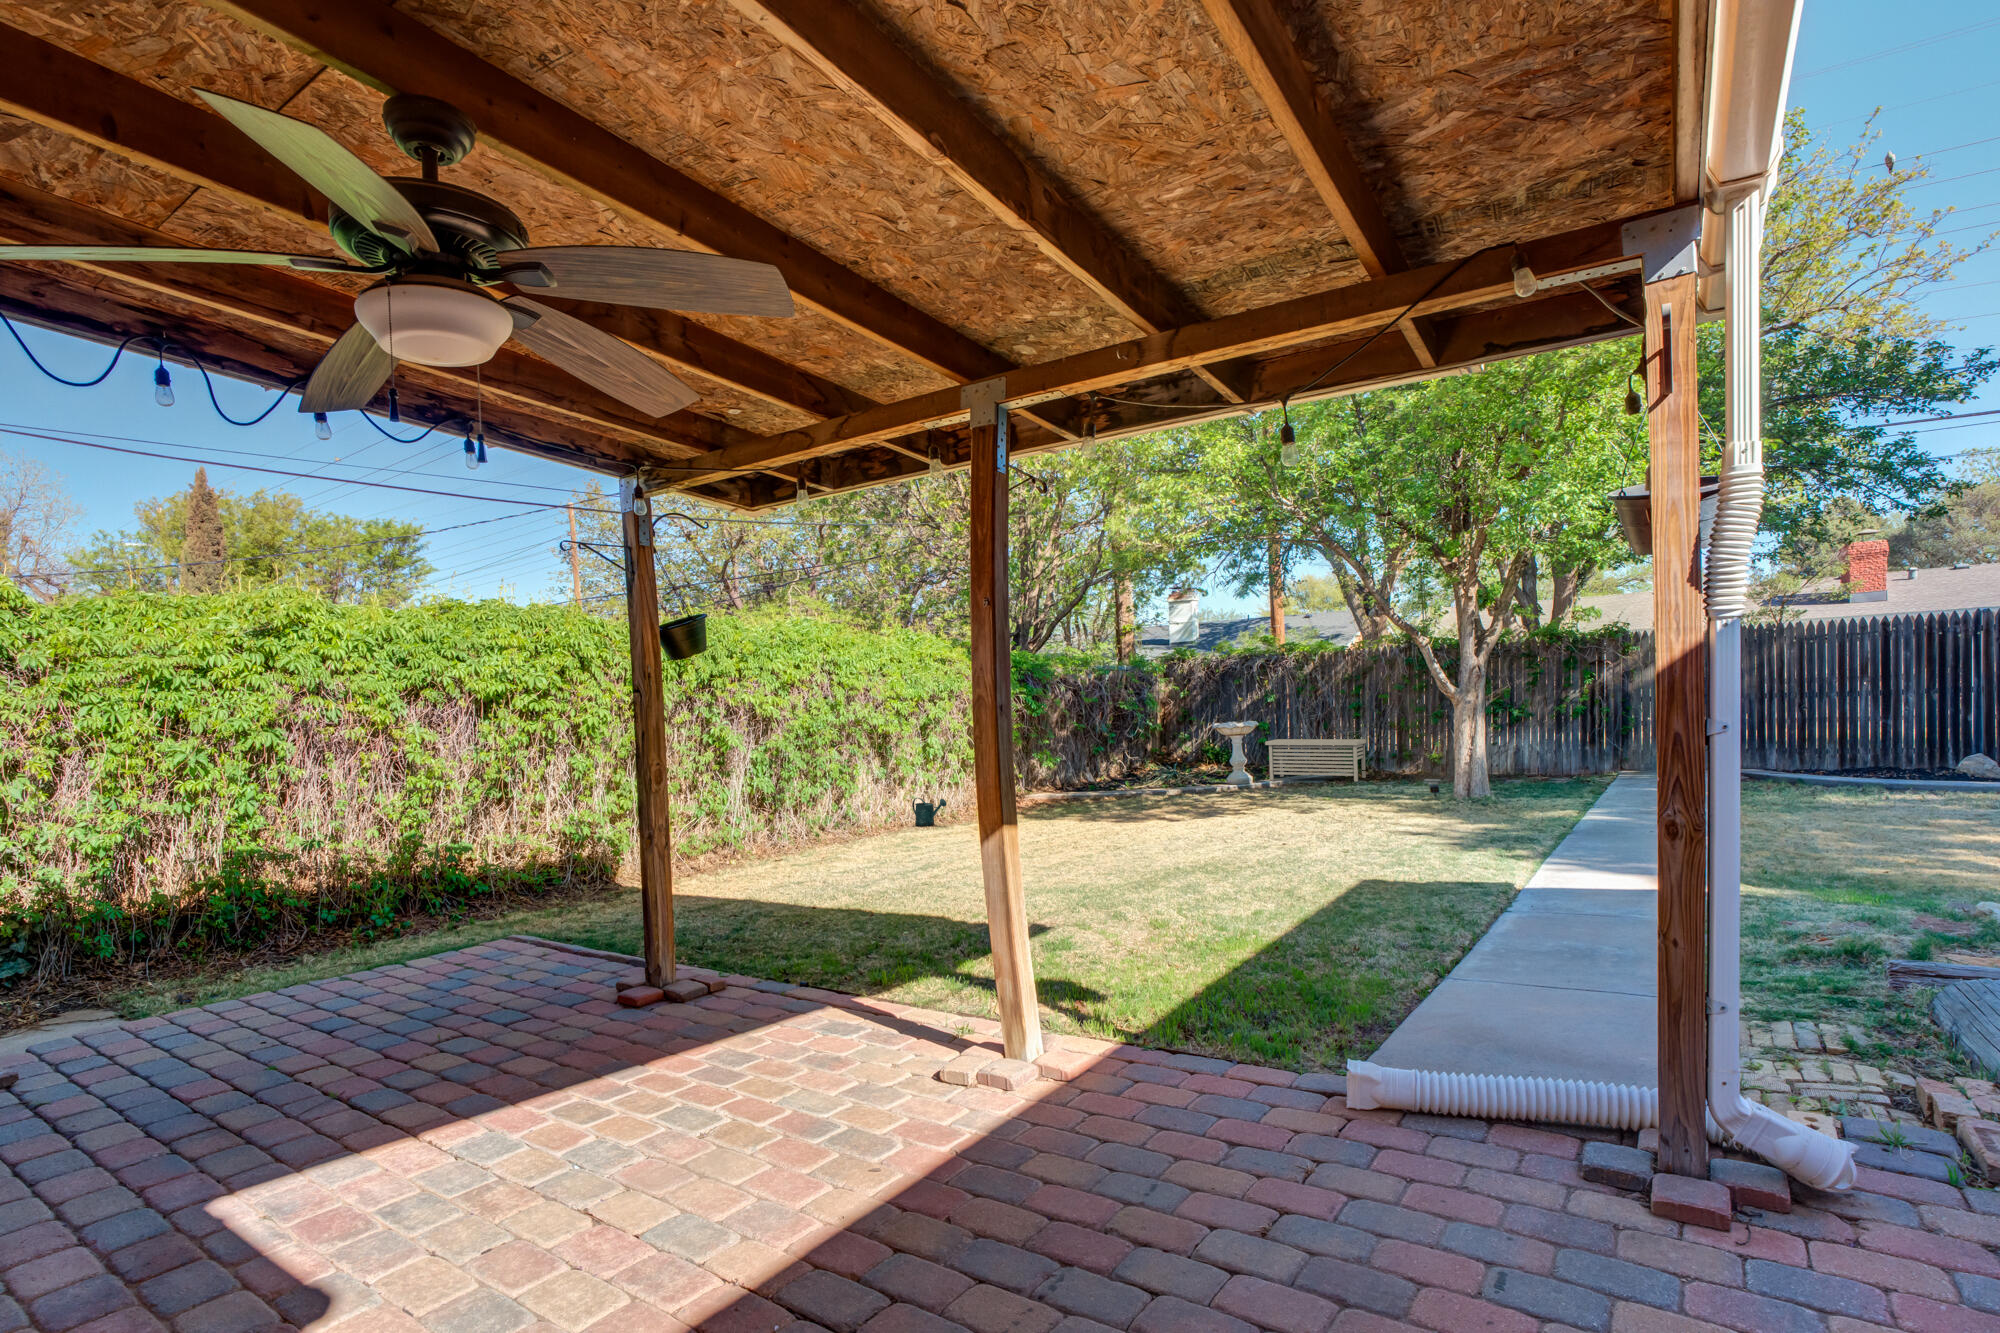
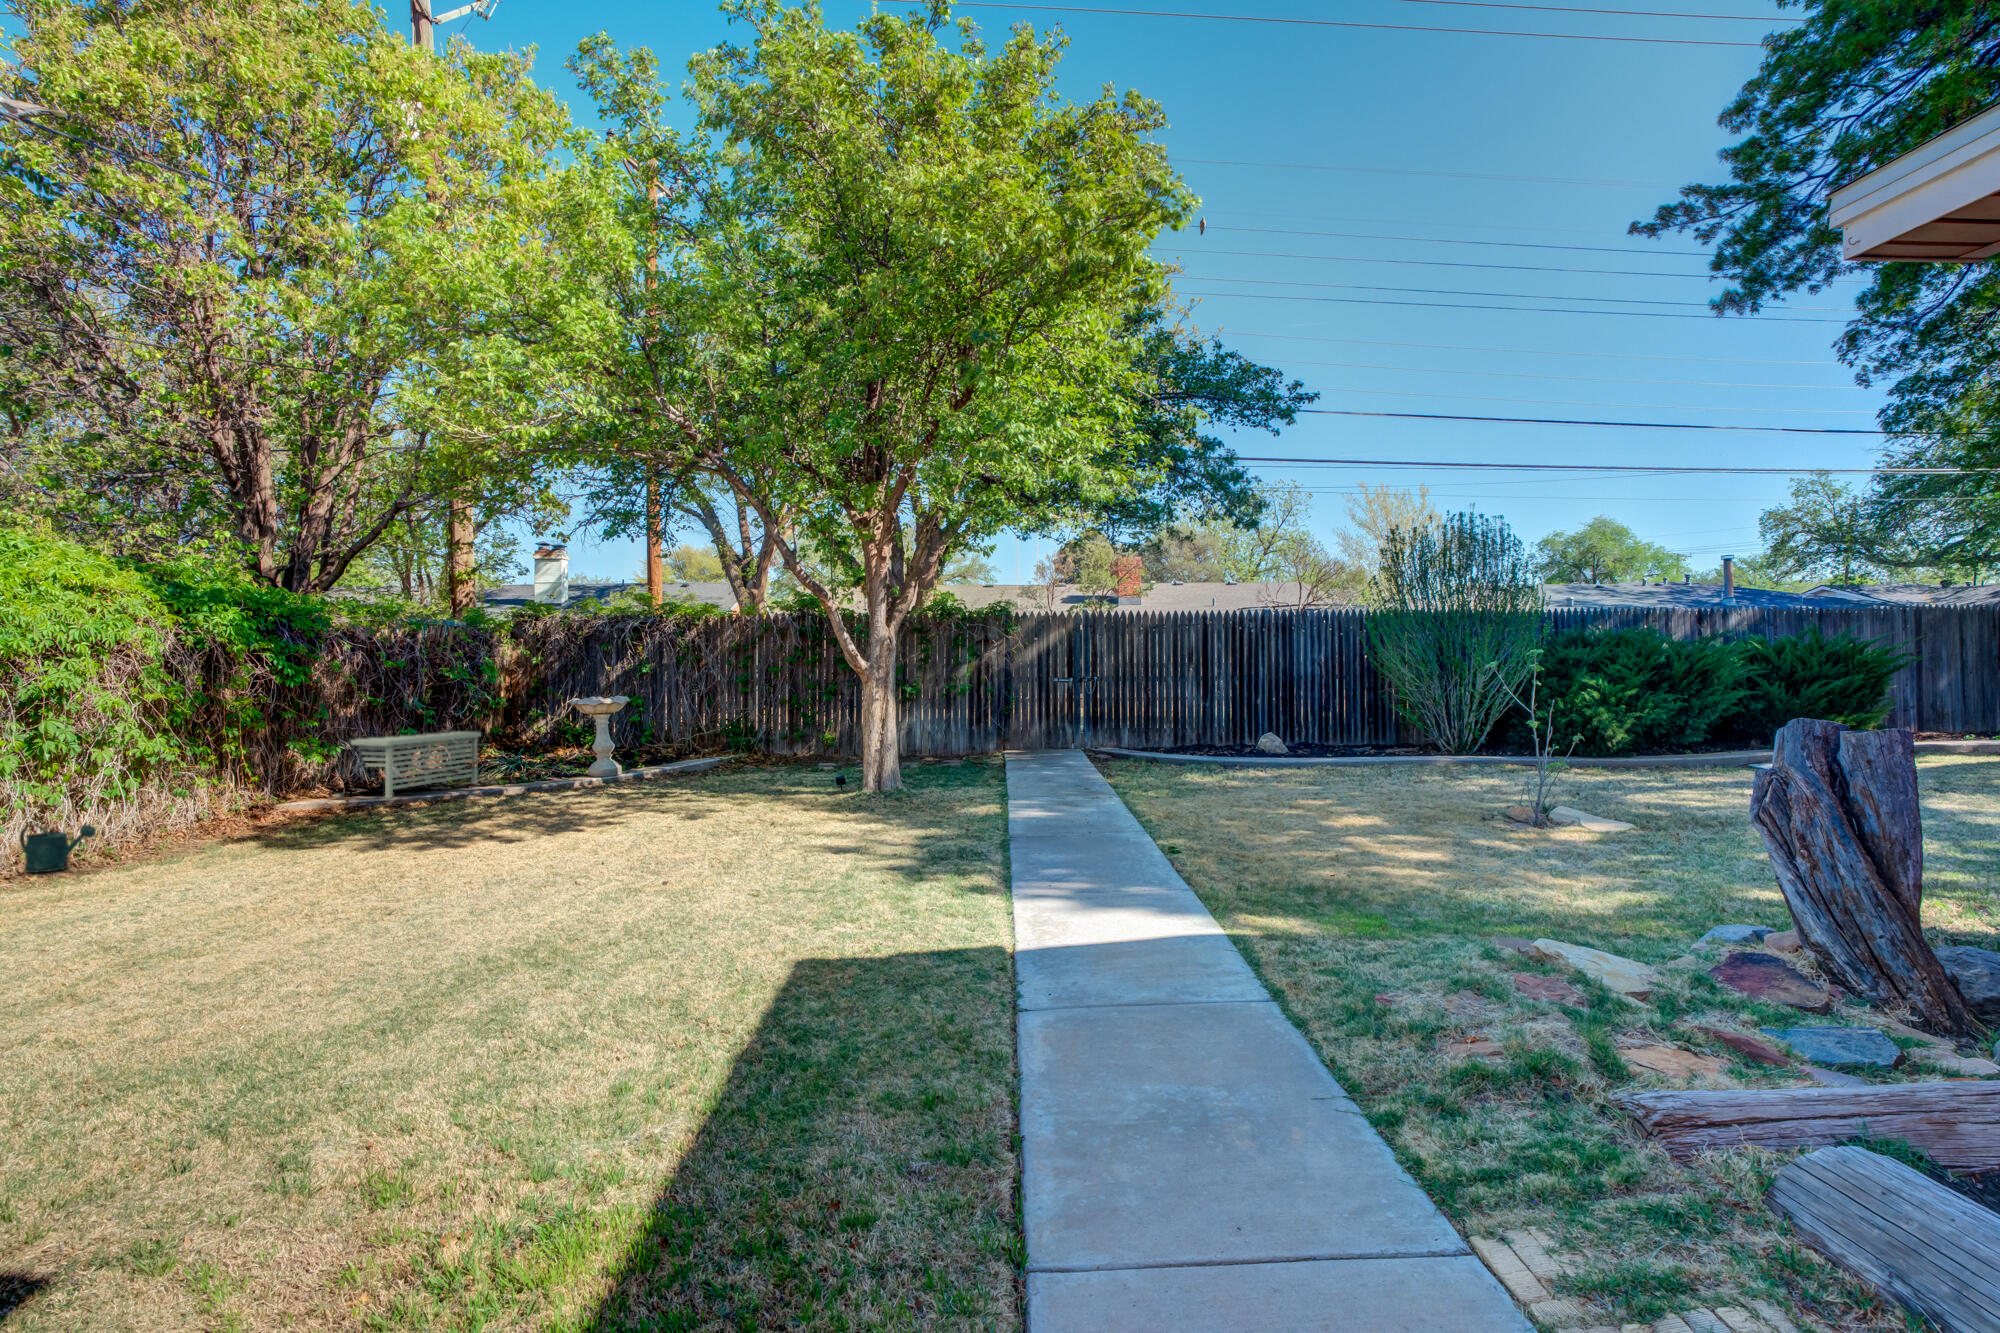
storage bench: present [1265,739,1366,781] -> present [335,731,481,799]

